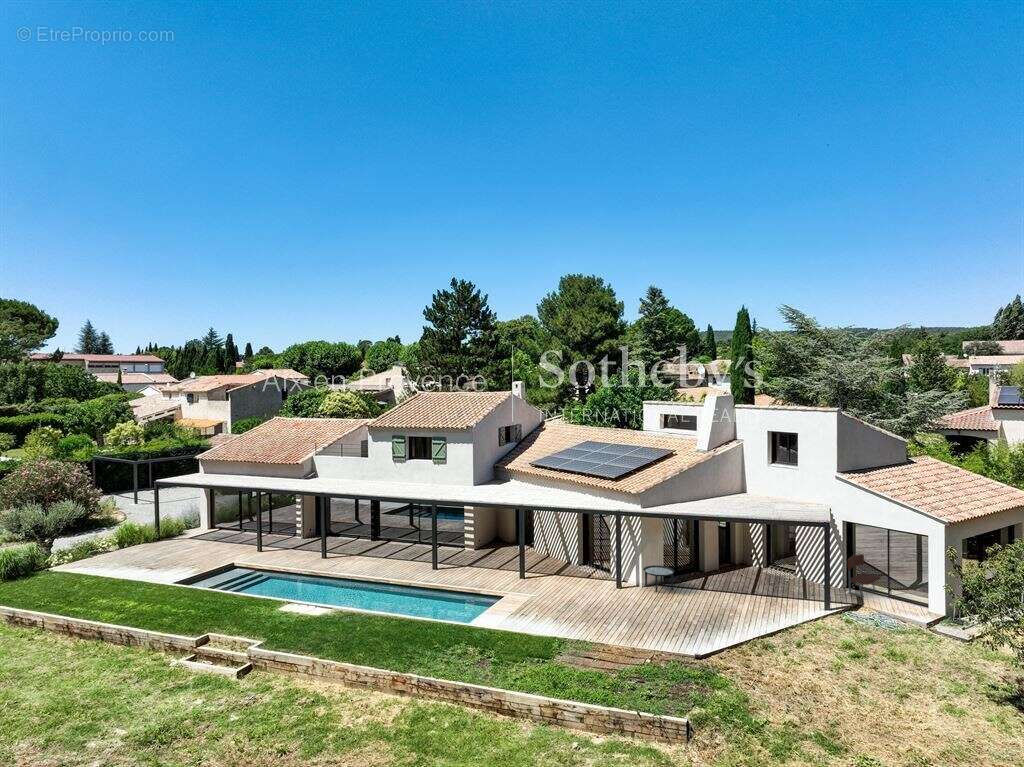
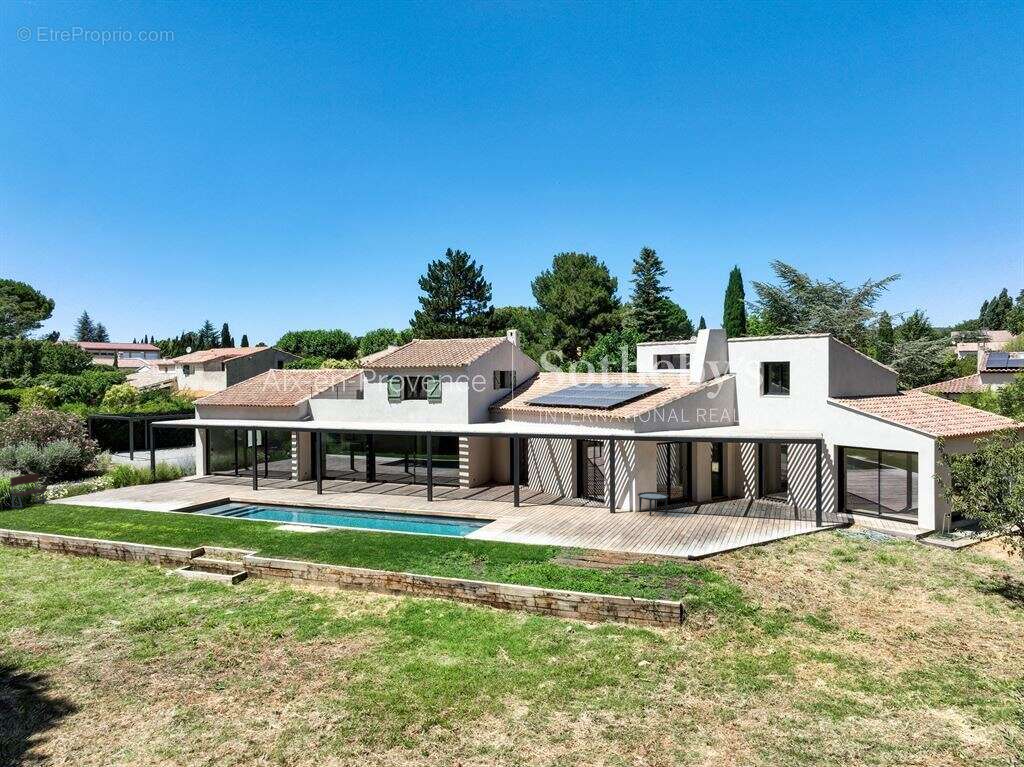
bench: present [848,554,881,597] -> present [10,473,49,507]

